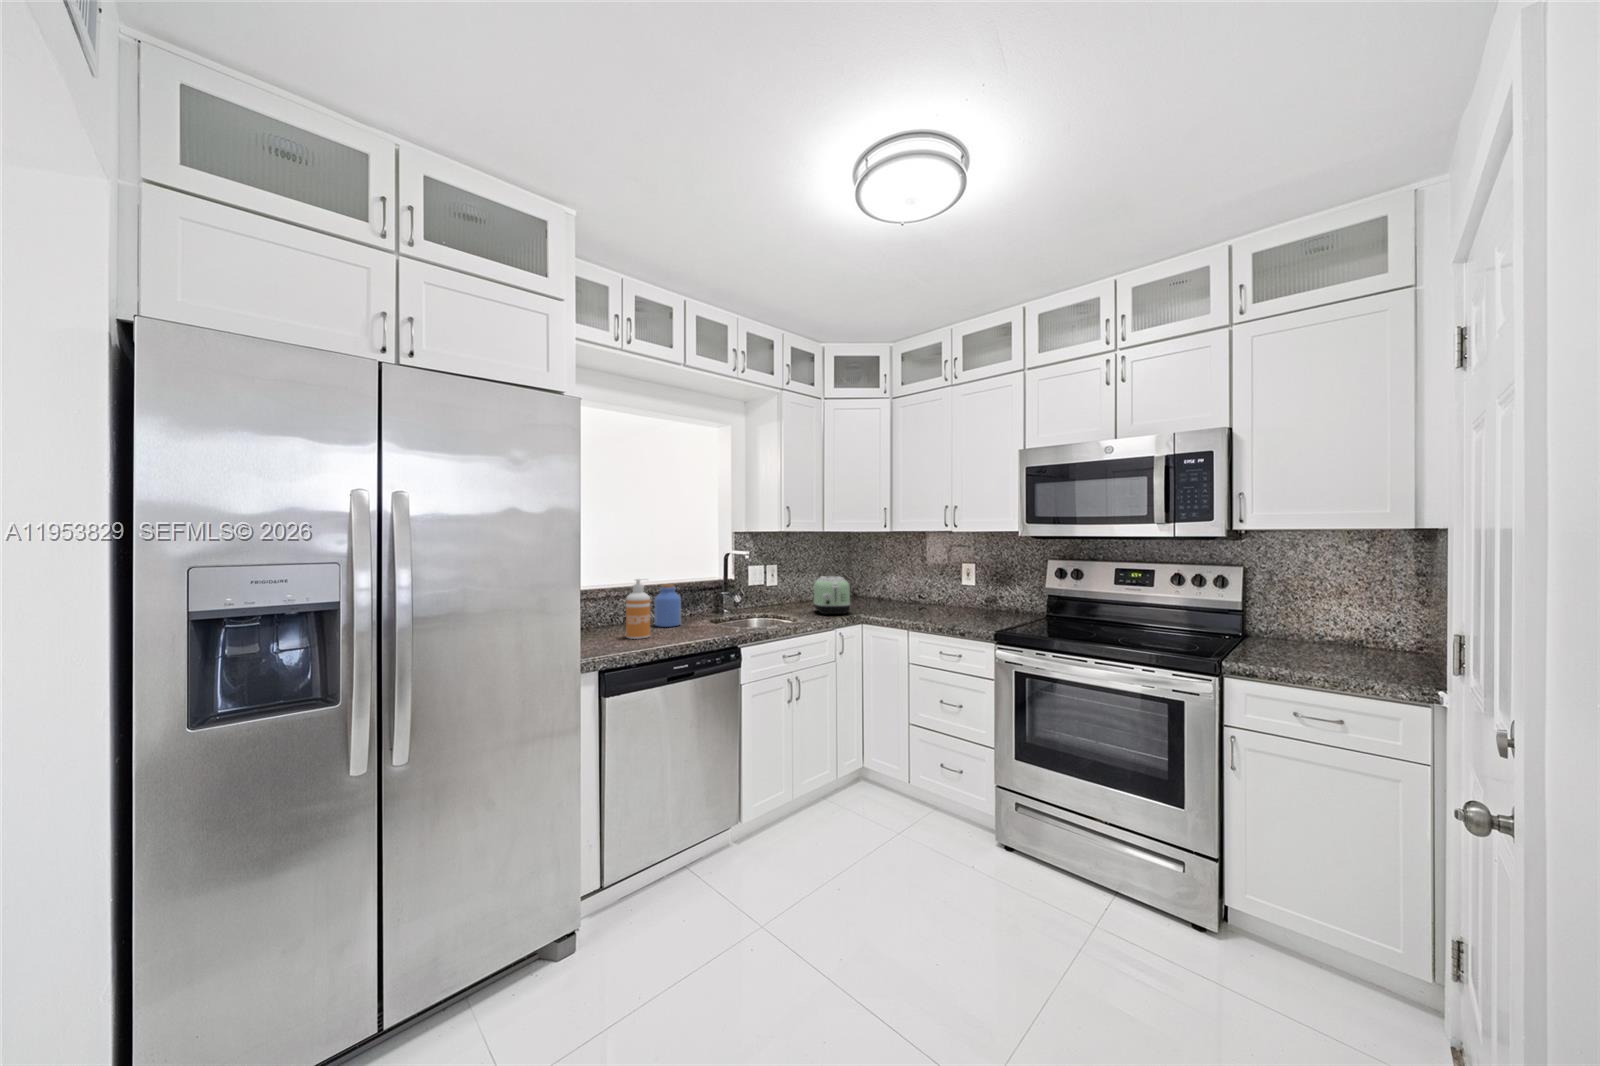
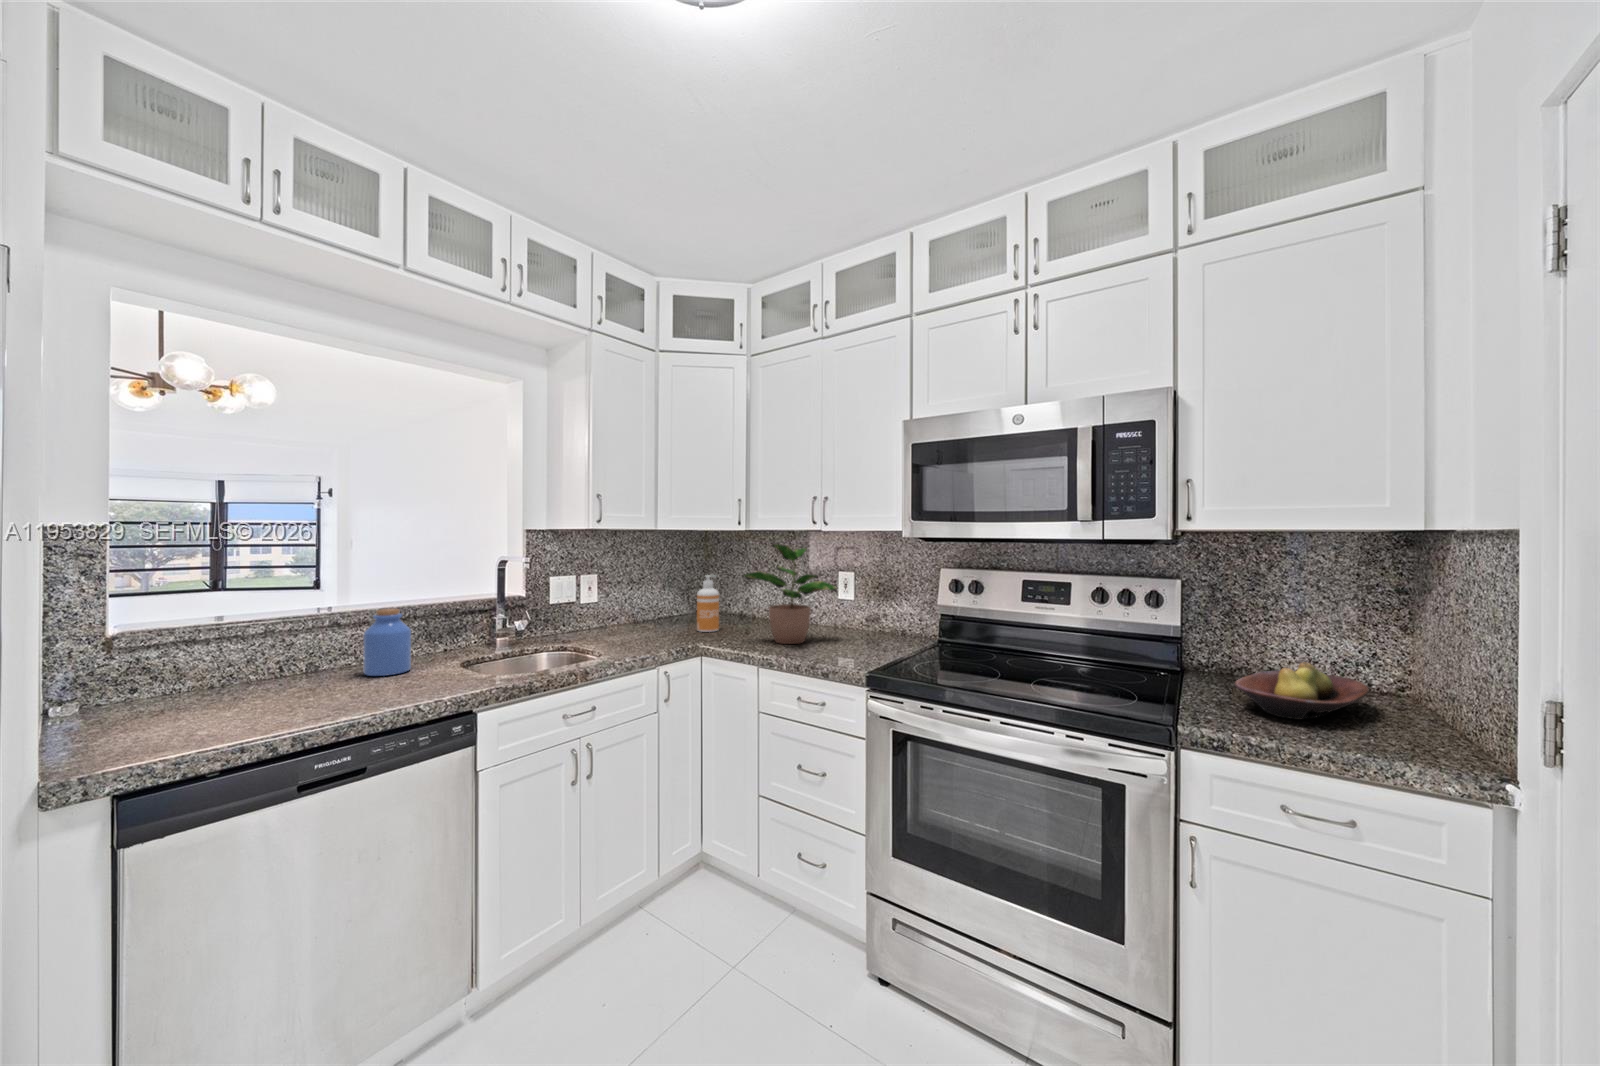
potted plant: none [892,541,966,616] -> present [743,544,837,644]
toaster: present [814,576,850,615] -> none [636,590,686,645]
soap dispenser: present [626,579,650,639] -> present [697,575,719,632]
fruit bowl: none [1273,625,1380,662] -> present [1235,662,1369,719]

